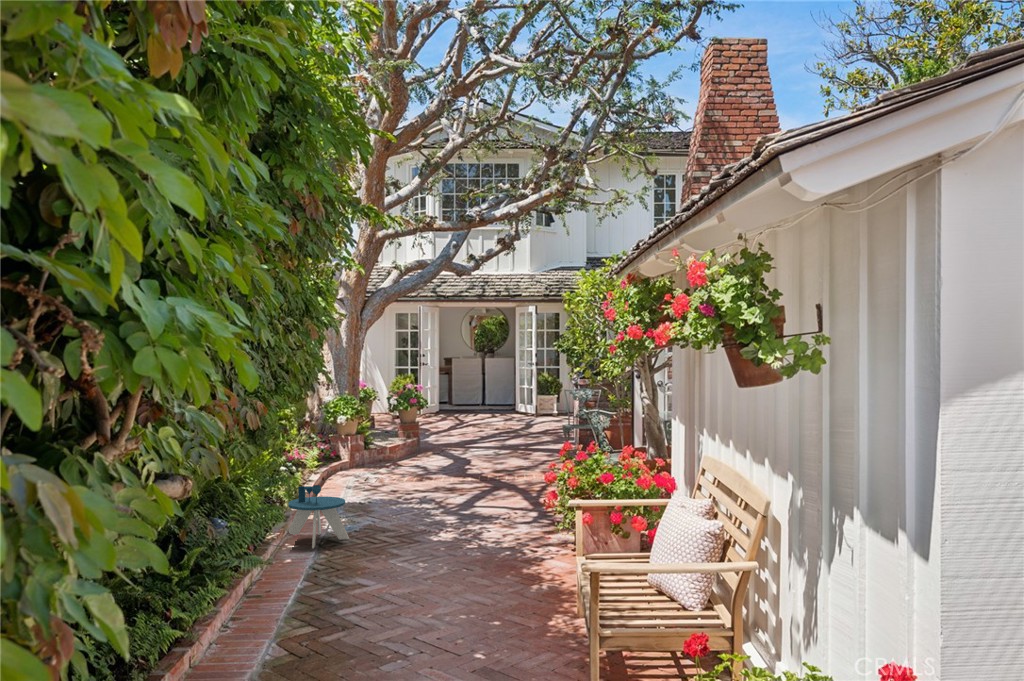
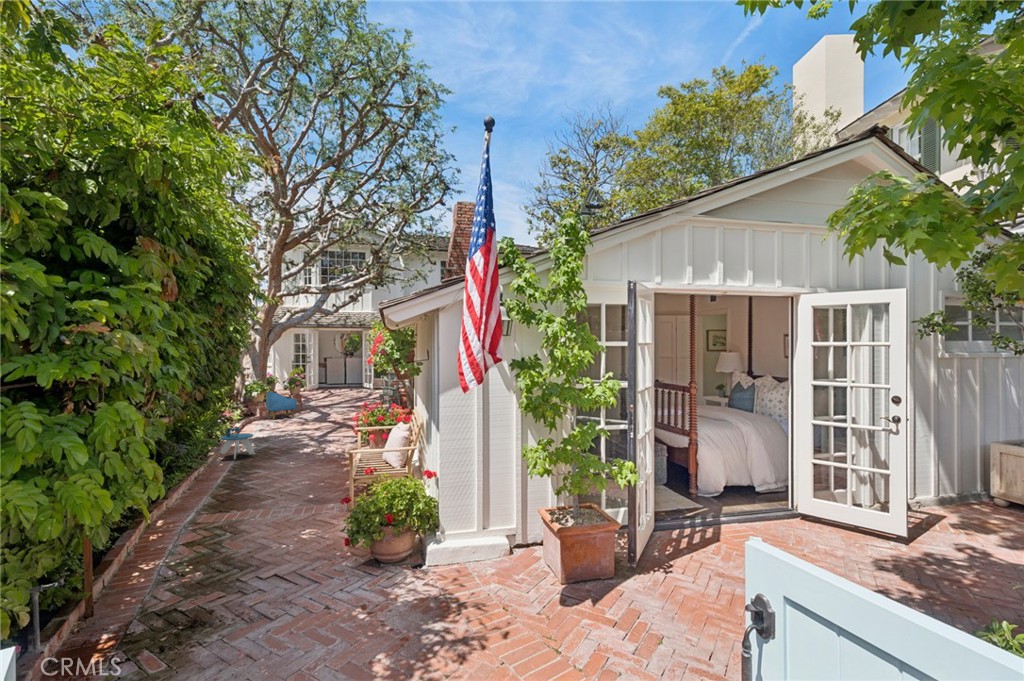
armchair: none [359,416,411,469] -> present [266,391,297,420]

